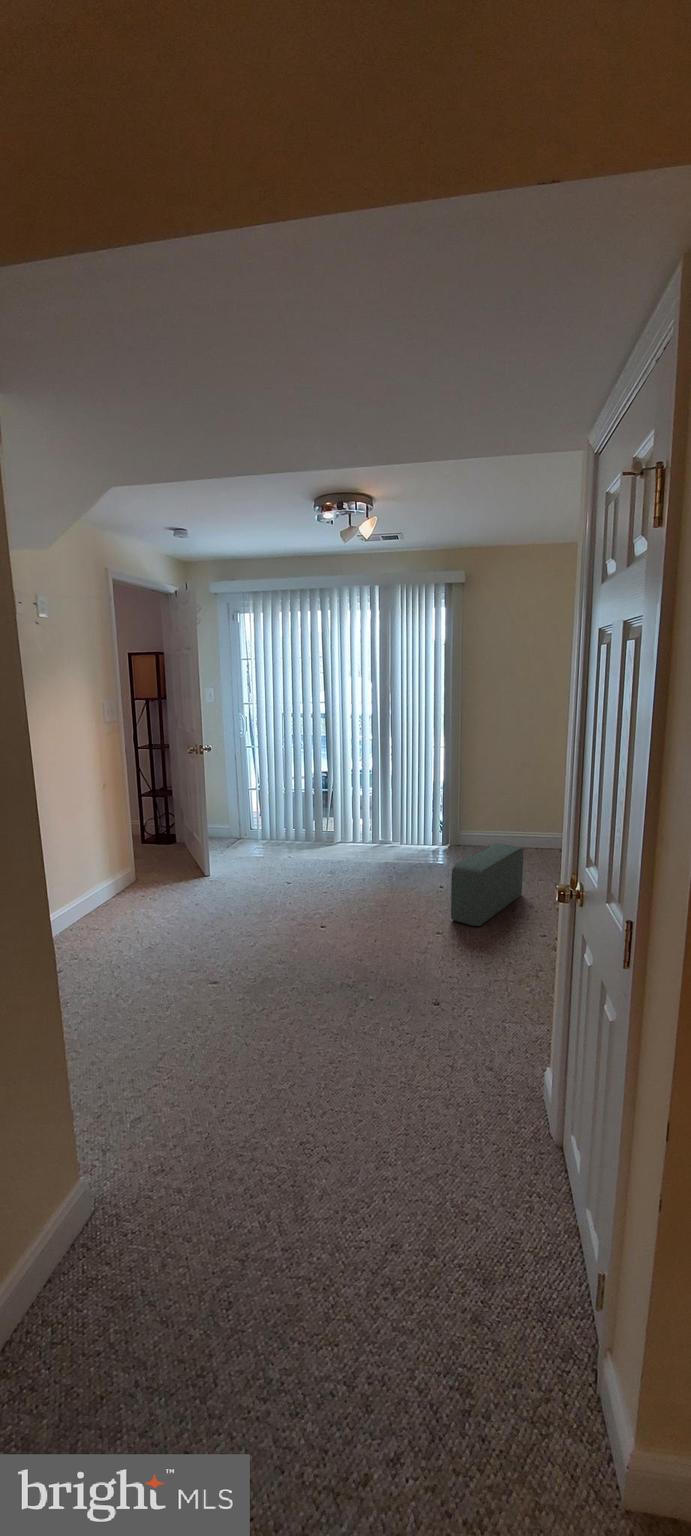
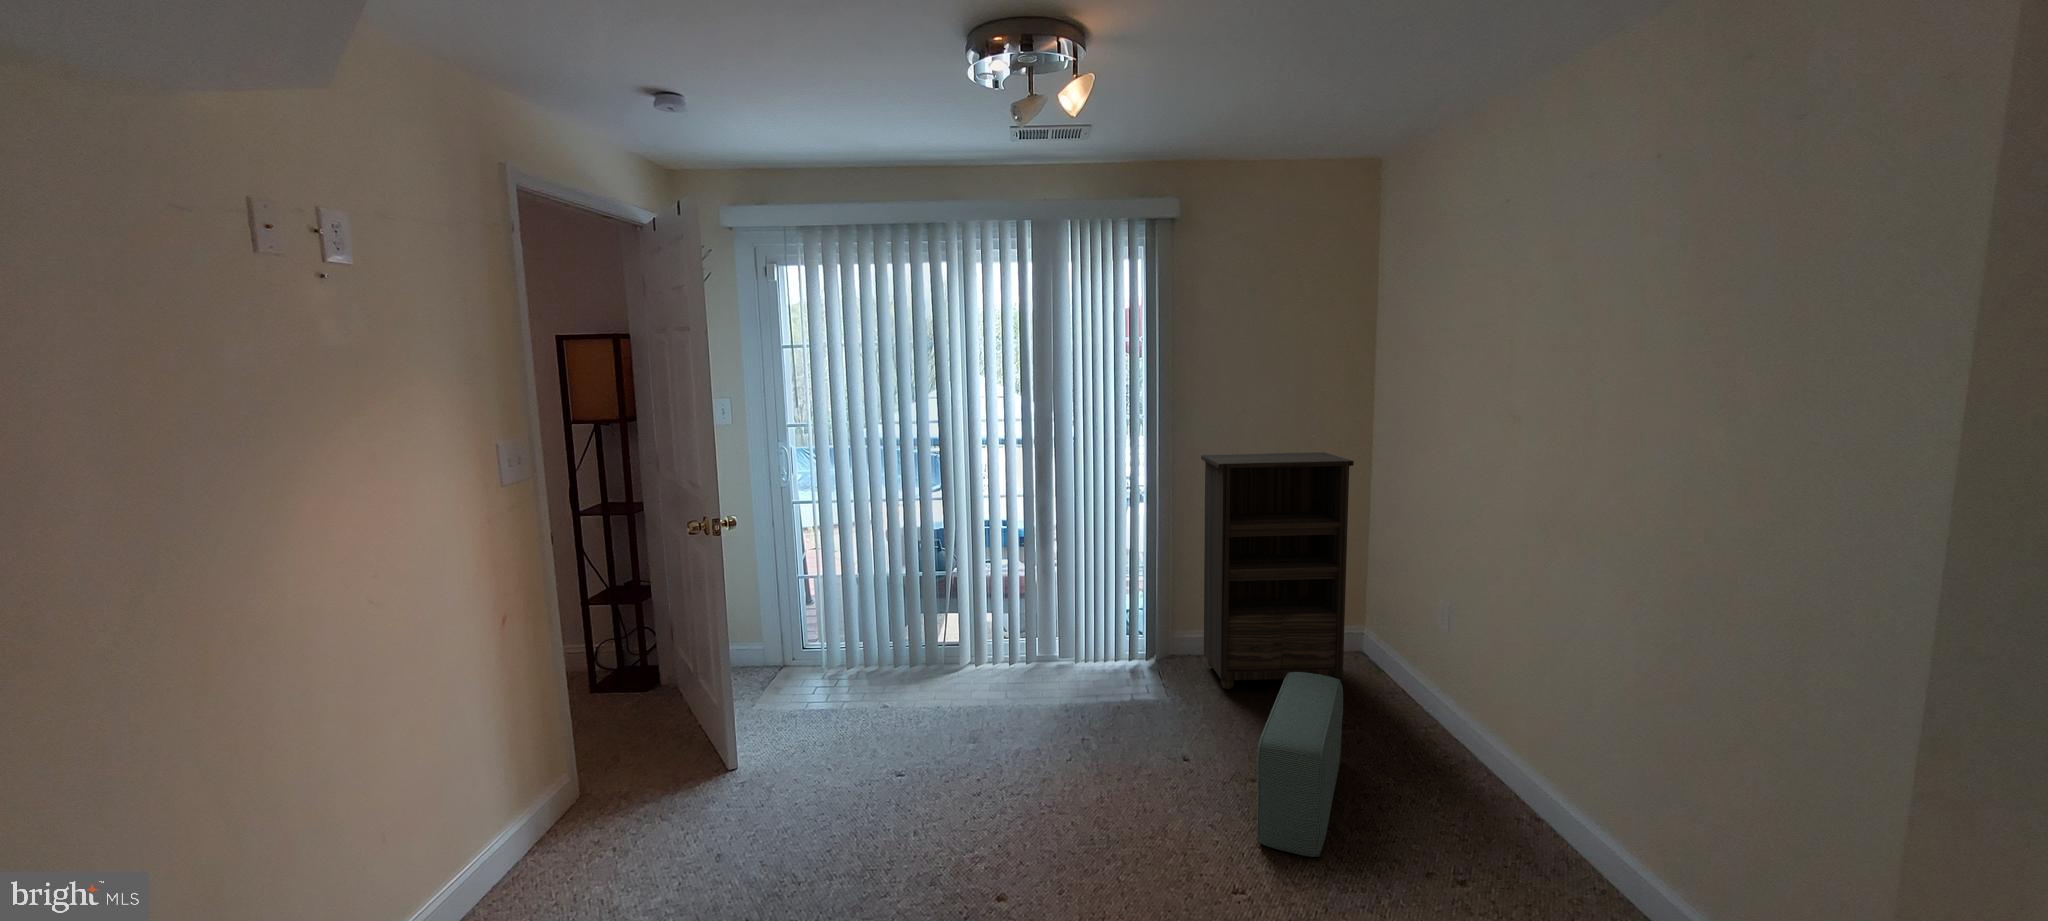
bookshelf: none [476,726,560,866] -> present [1201,452,1354,689]

